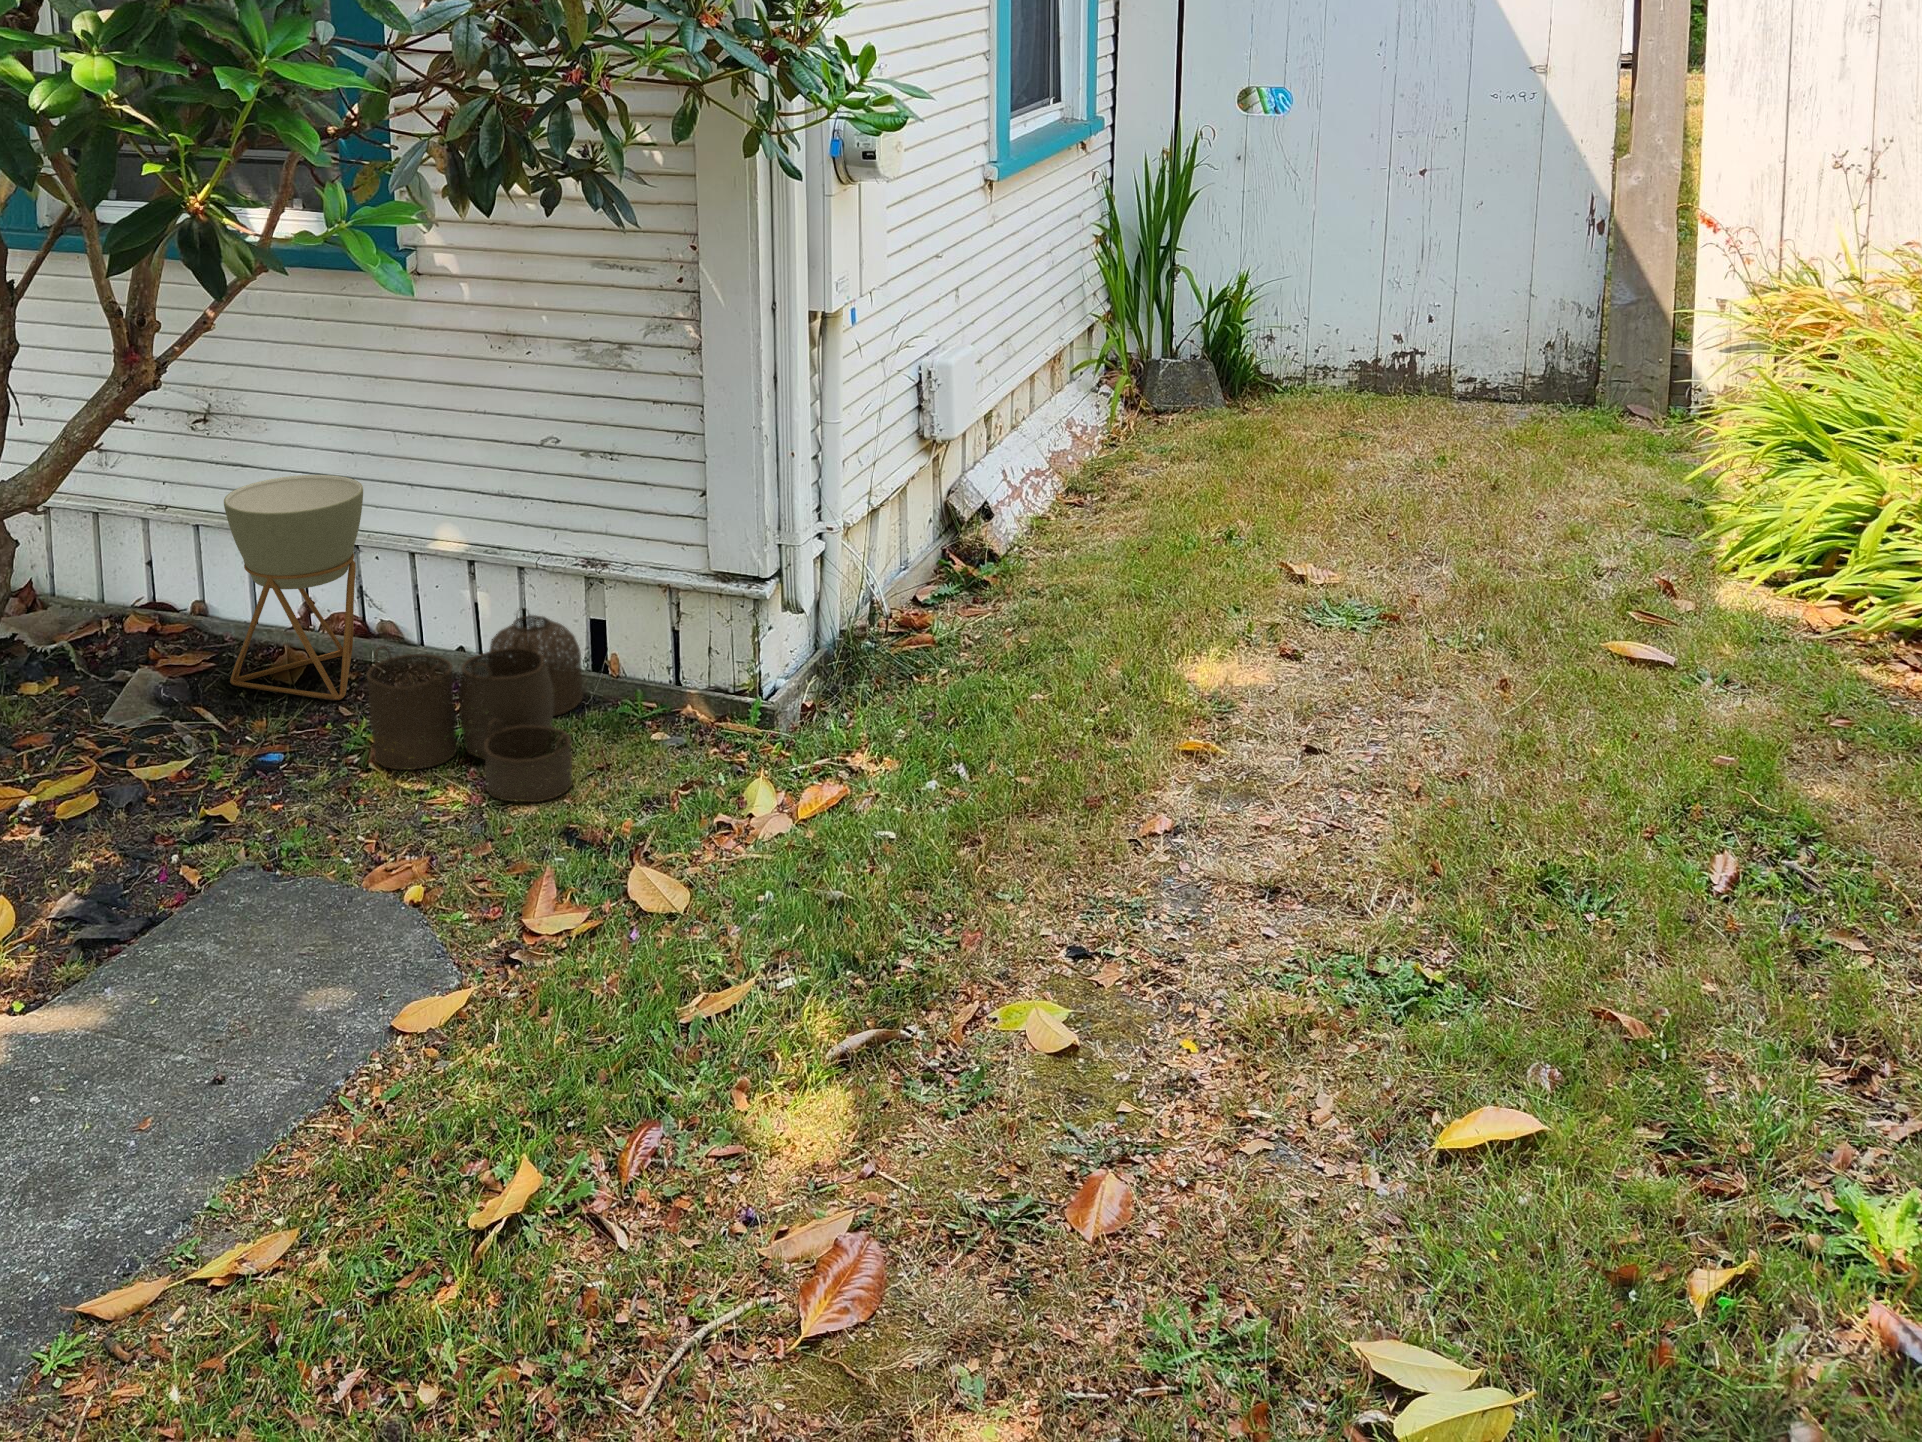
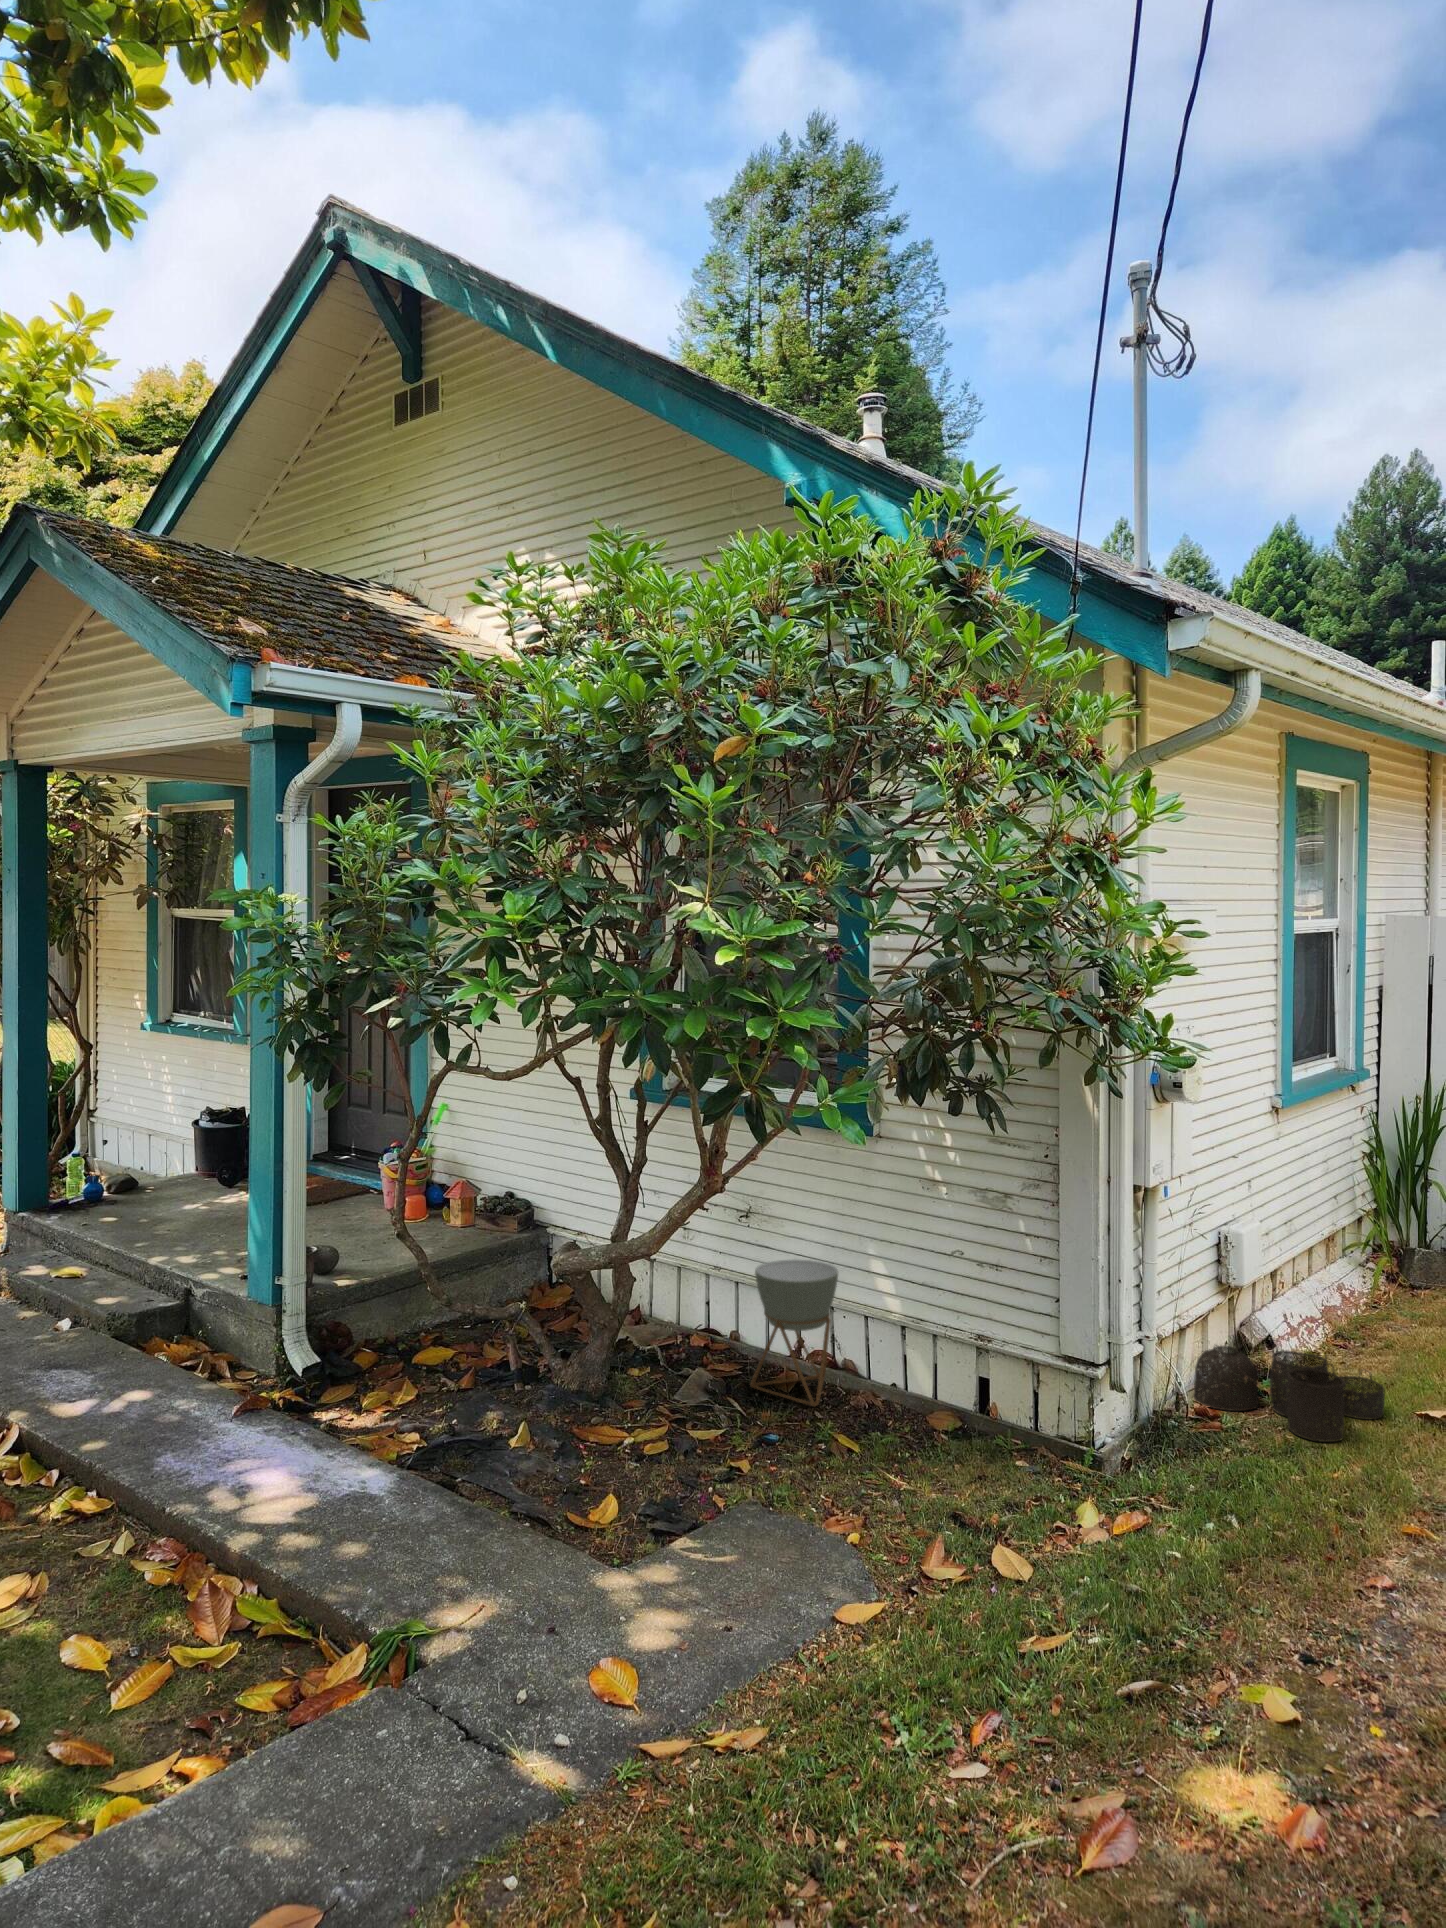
woven basket: present [366,609,583,802] -> present [1193,1345,1385,1442]

